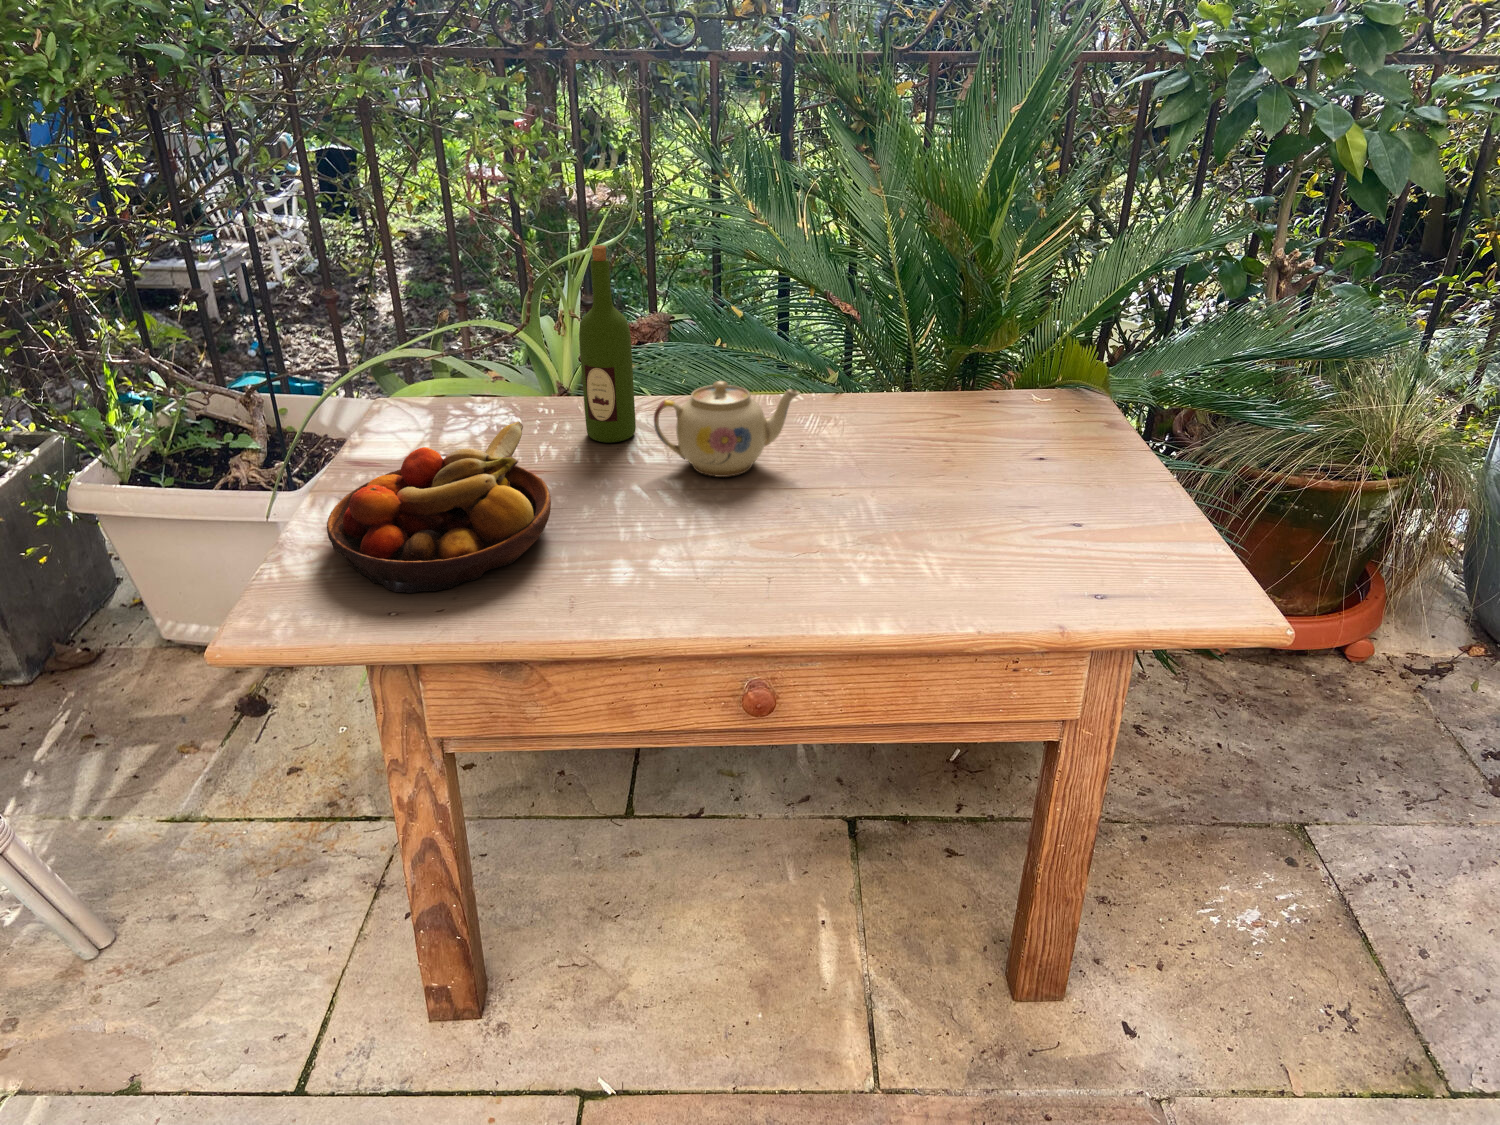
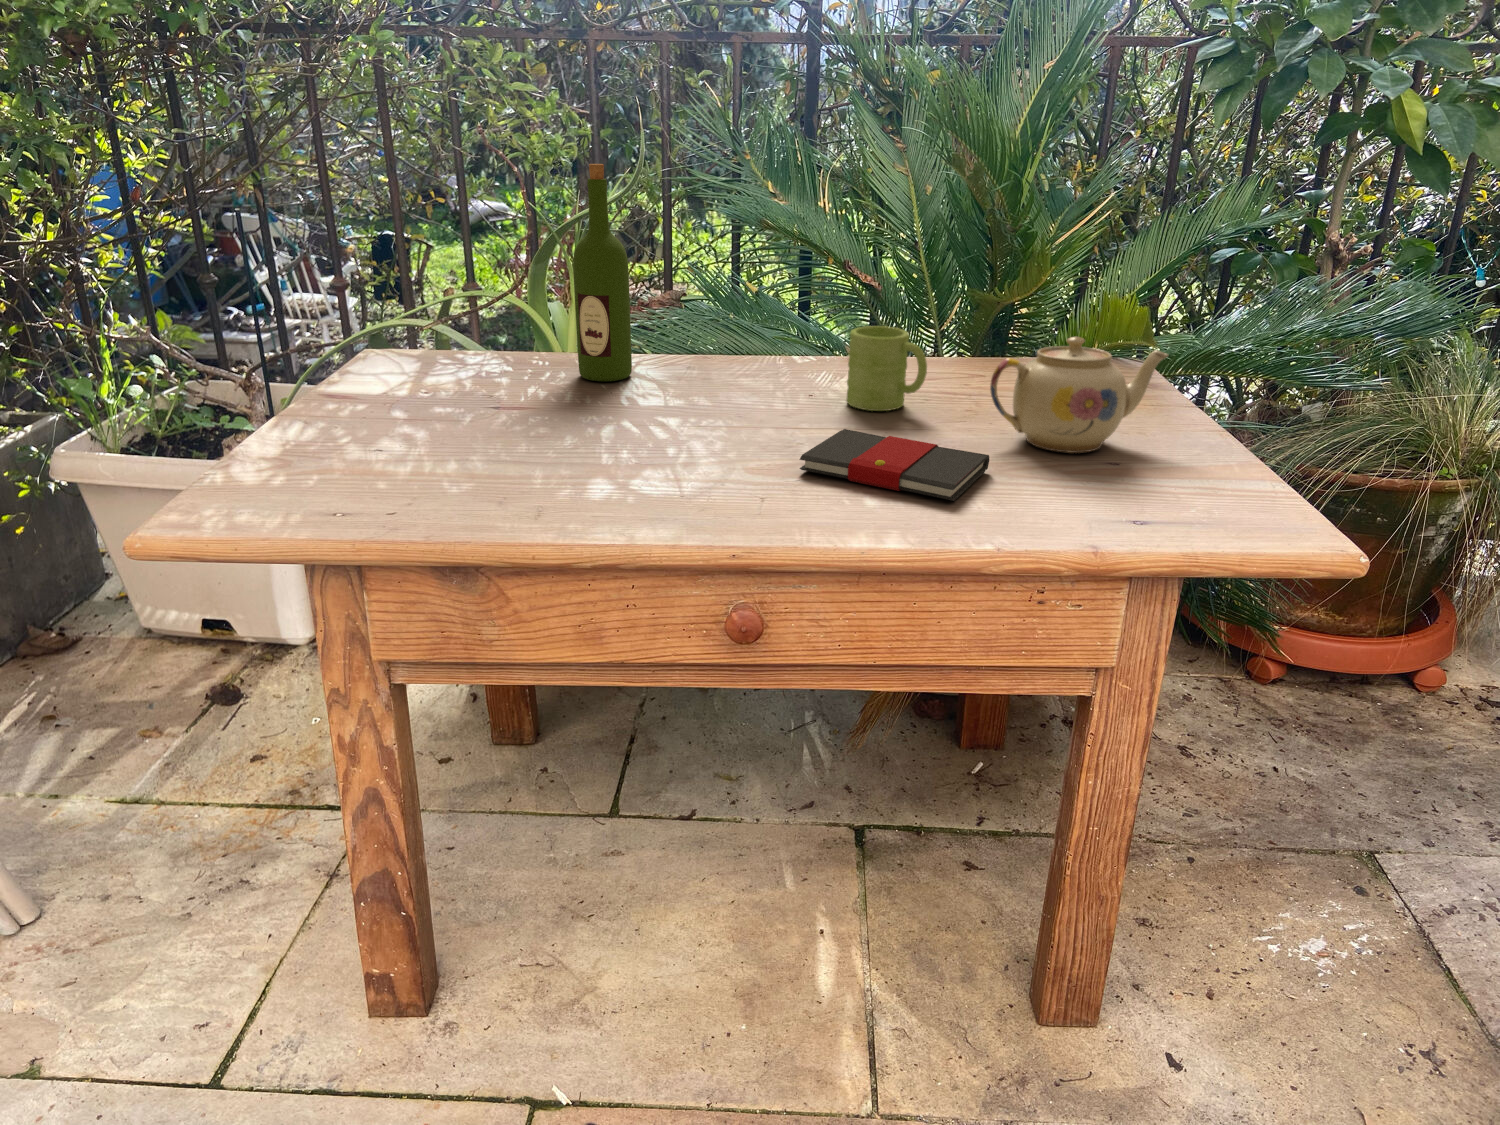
teapot: present [654,381,799,477] -> present [990,337,1168,453]
mug: none [838,393,912,475] -> present [846,326,927,411]
fruit bowl: present [327,422,551,593] -> none [276,333,526,486]
book: none [803,508,971,592] -> present [800,429,989,501]

